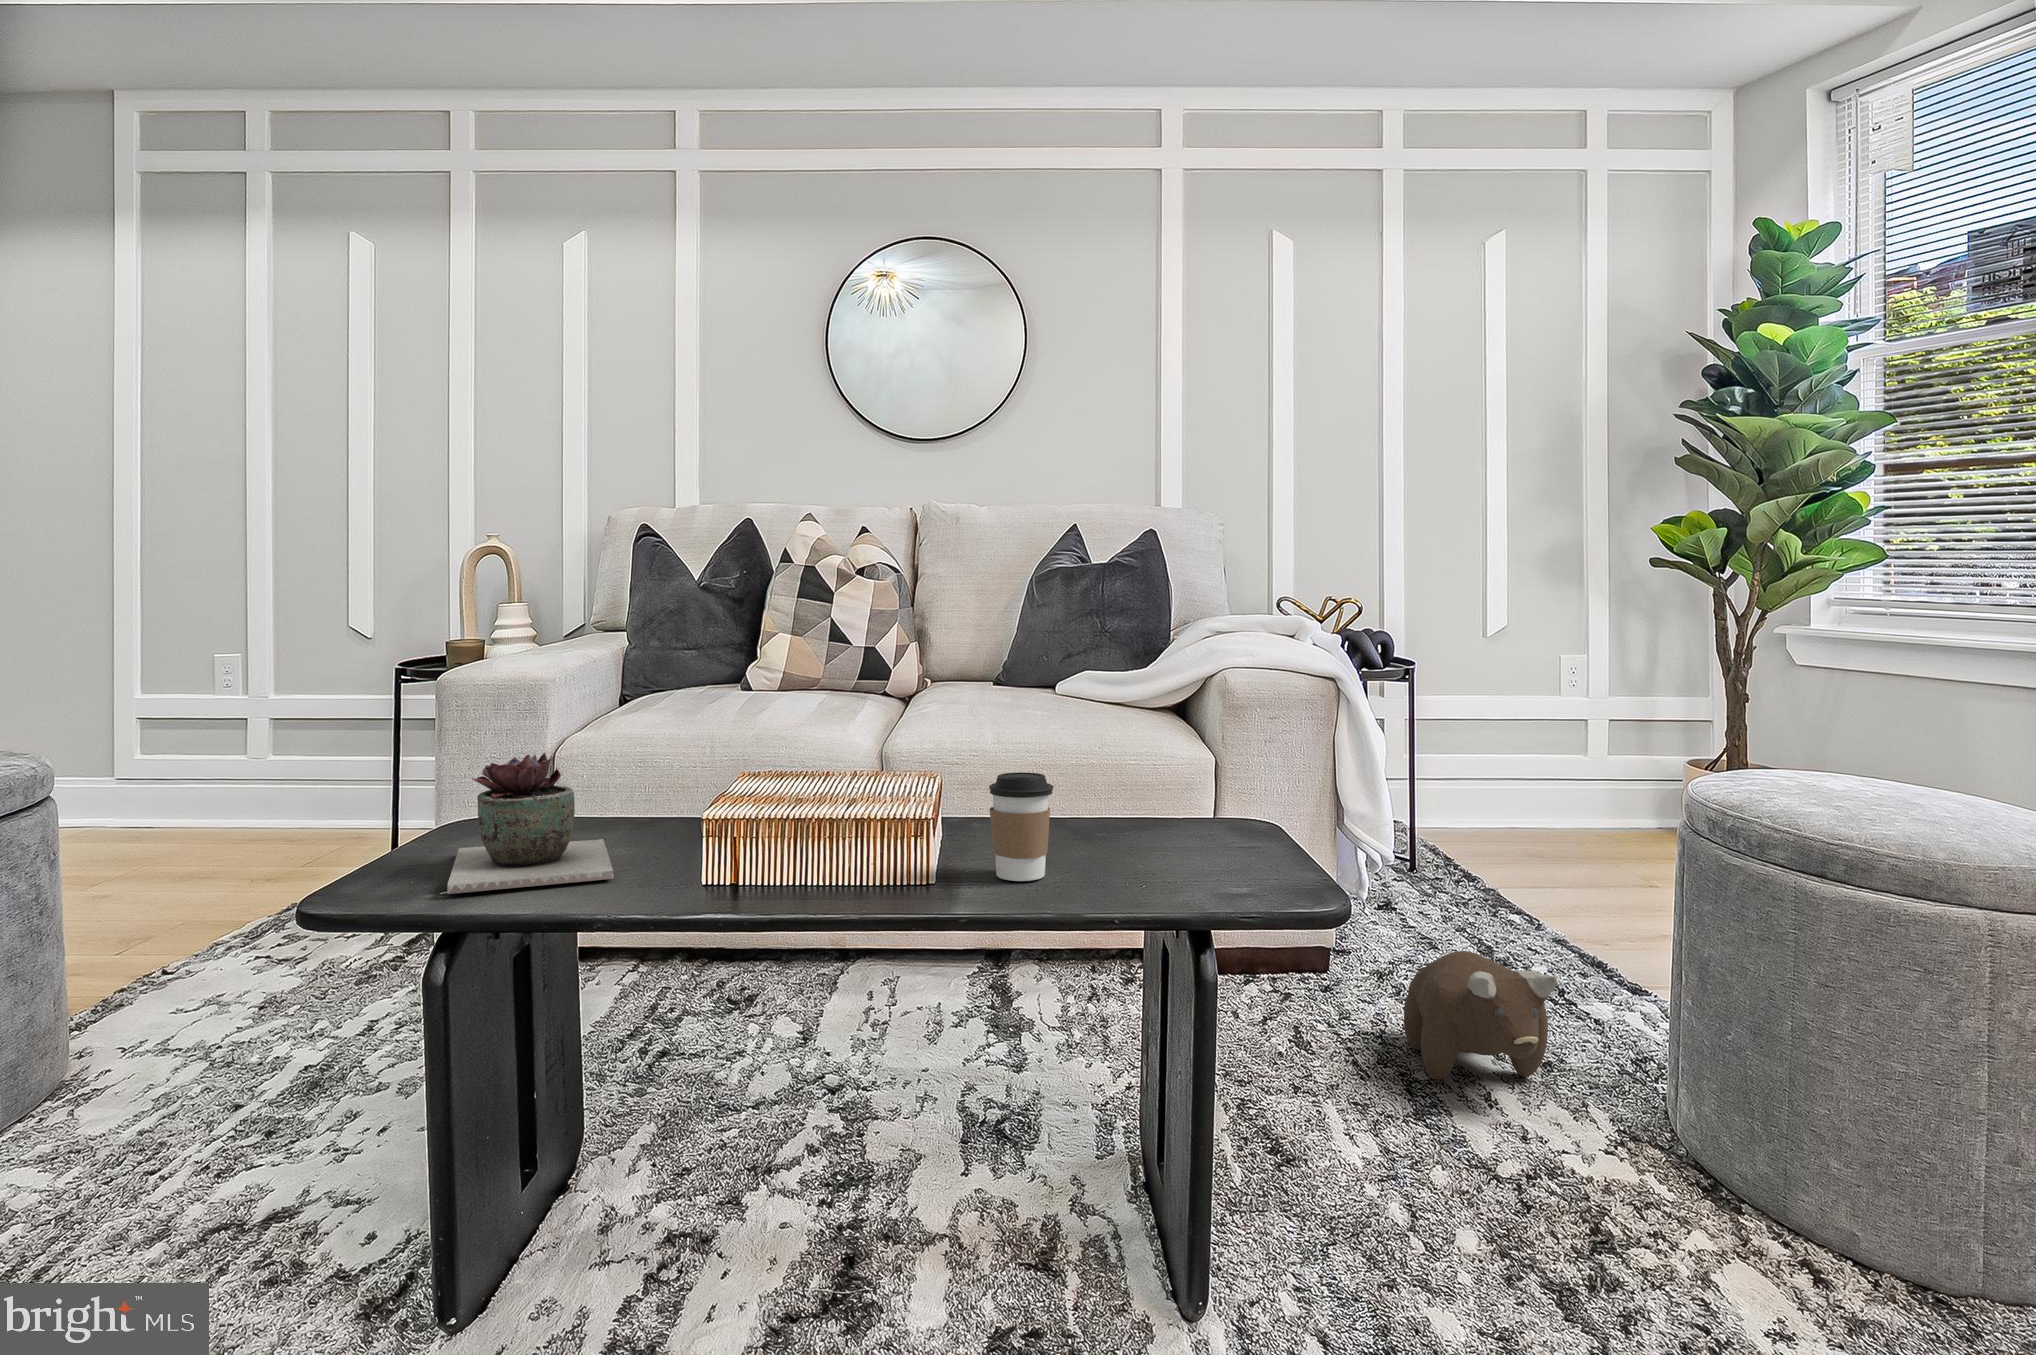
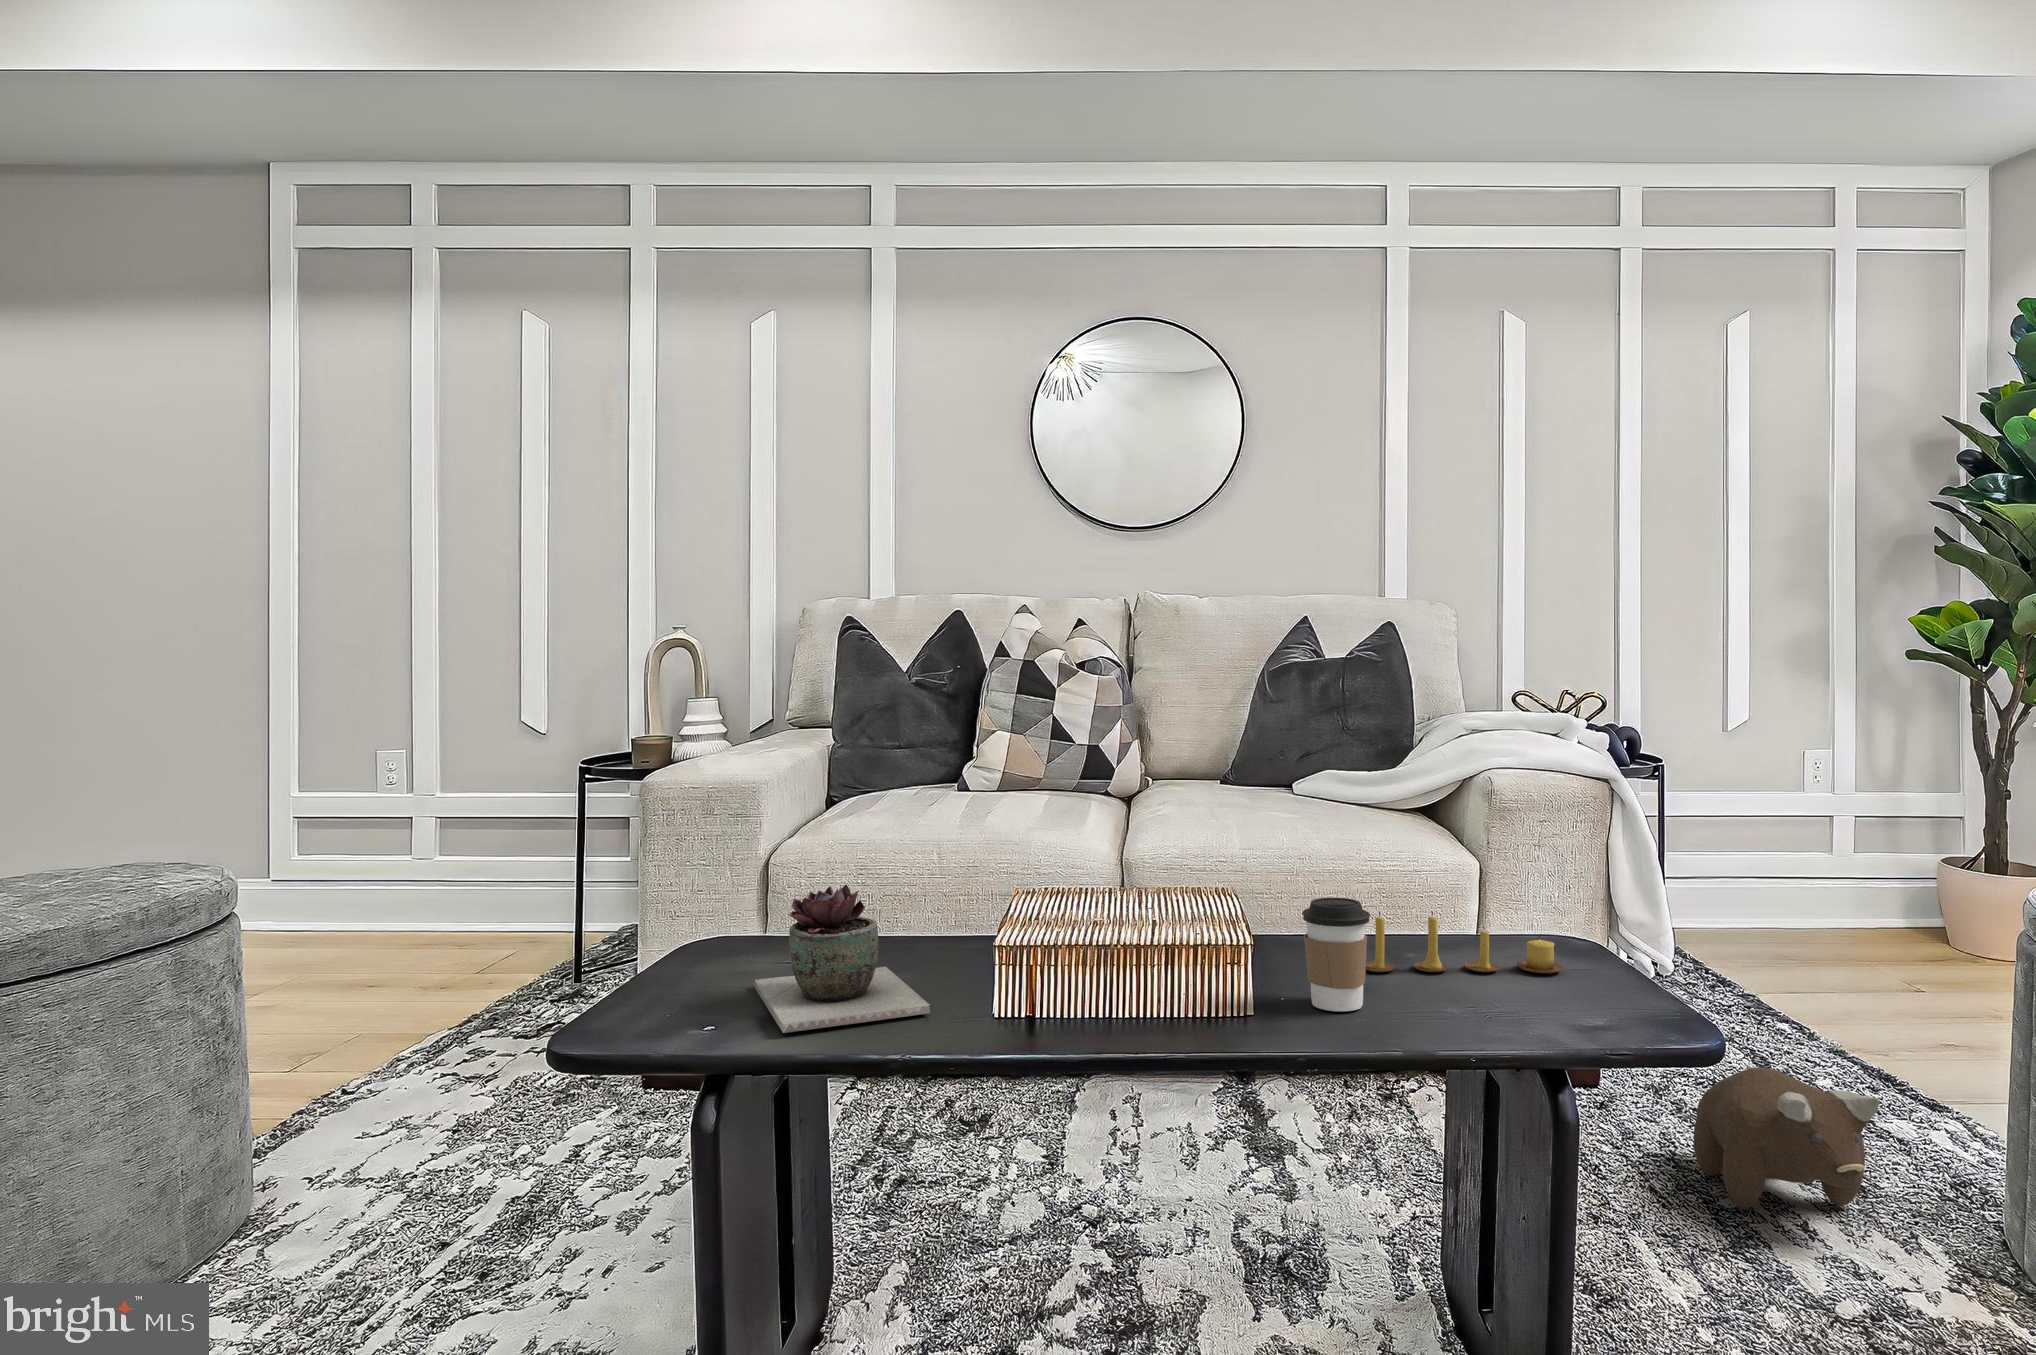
candle: none [1065,791,1254,852] -> present [1366,911,1563,973]

